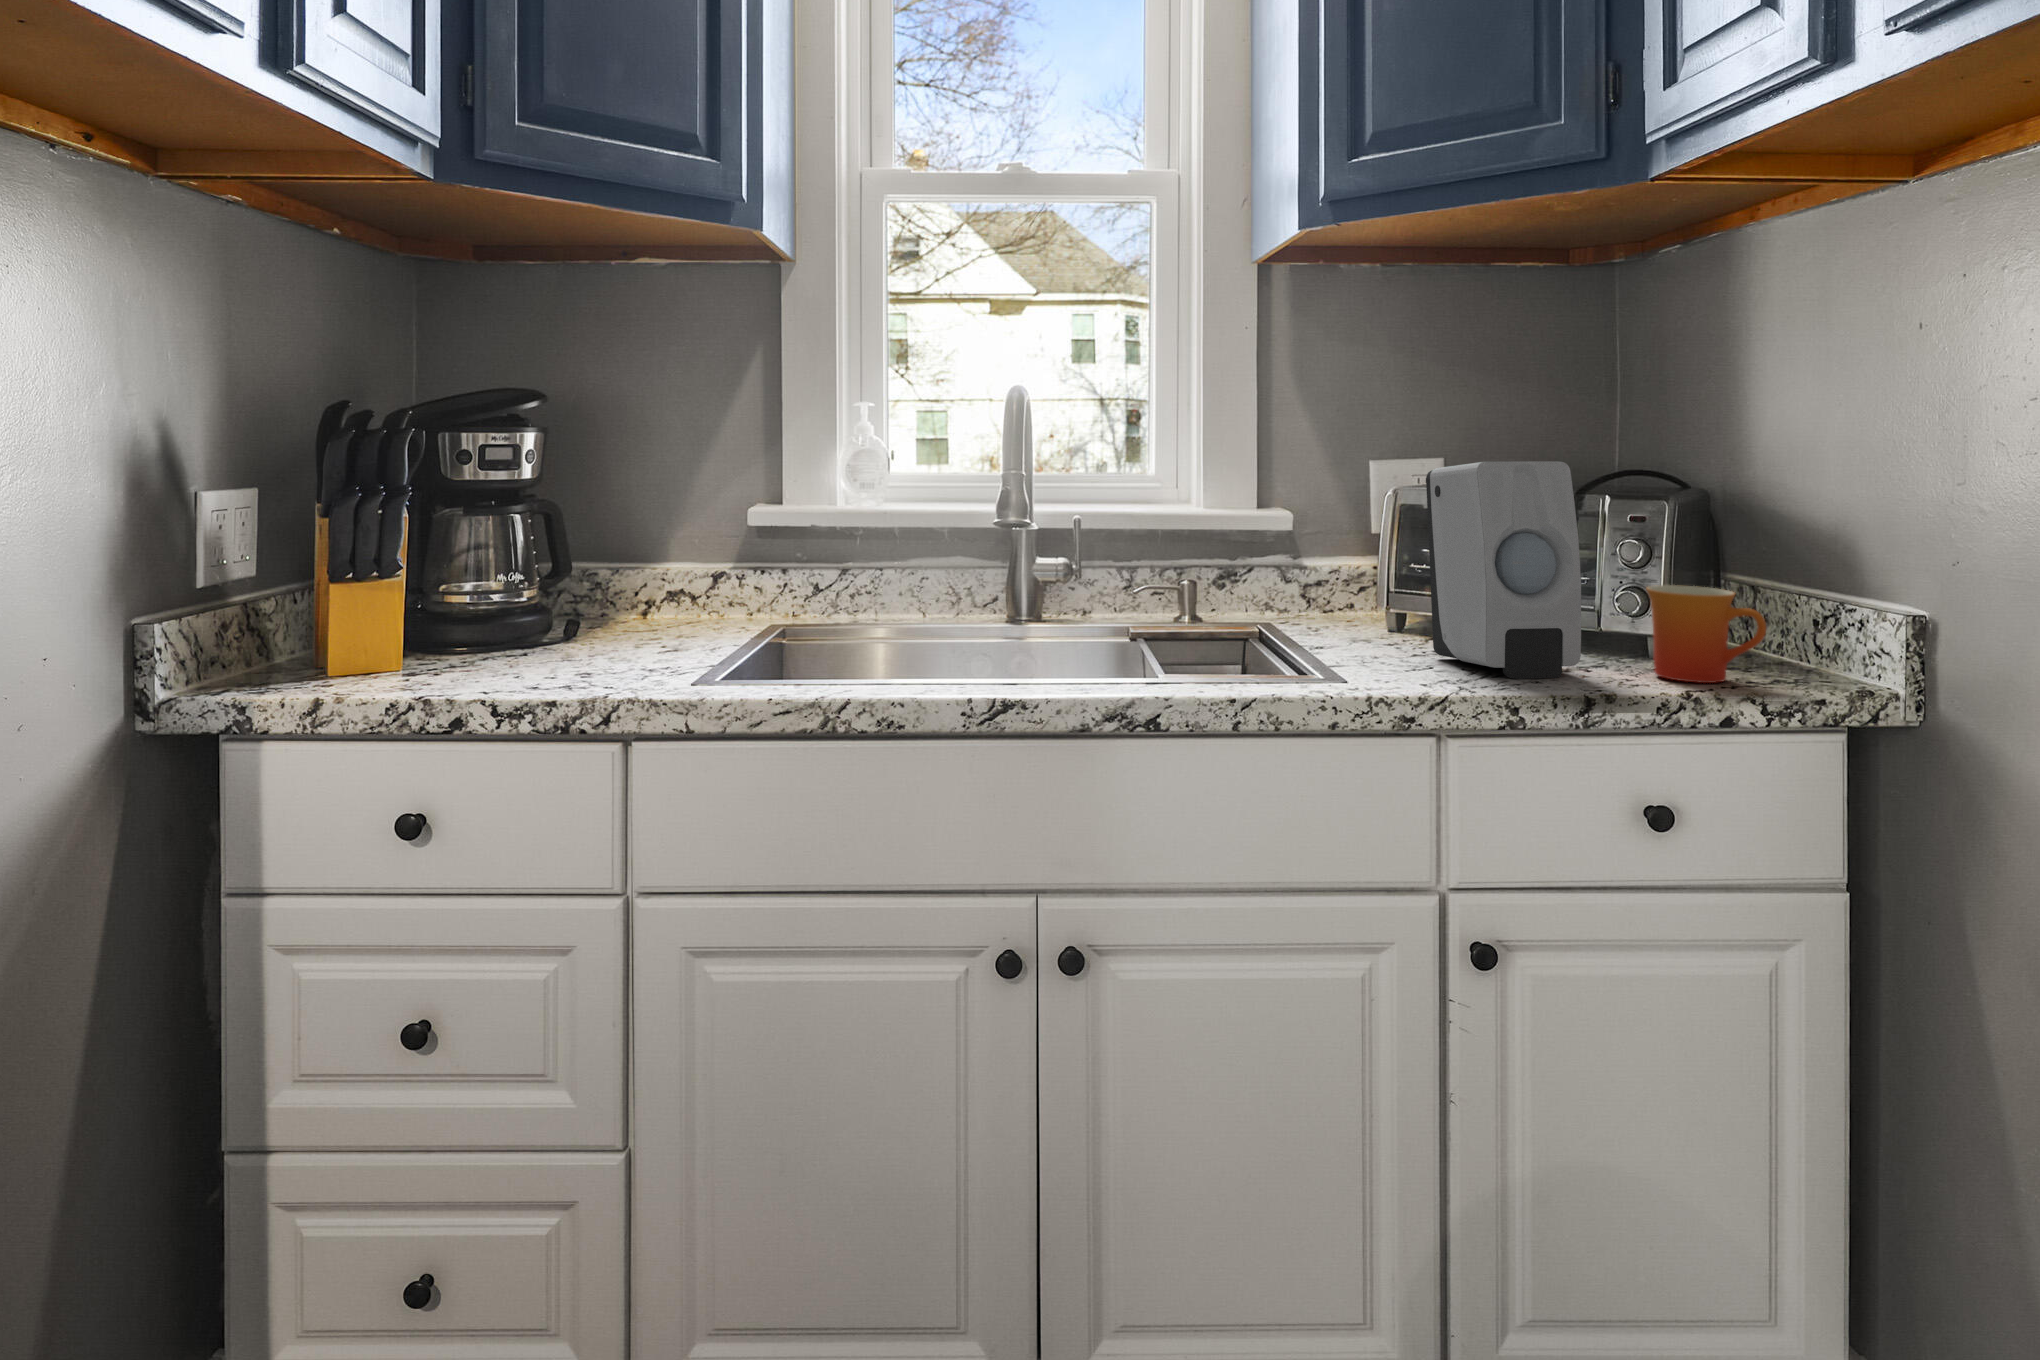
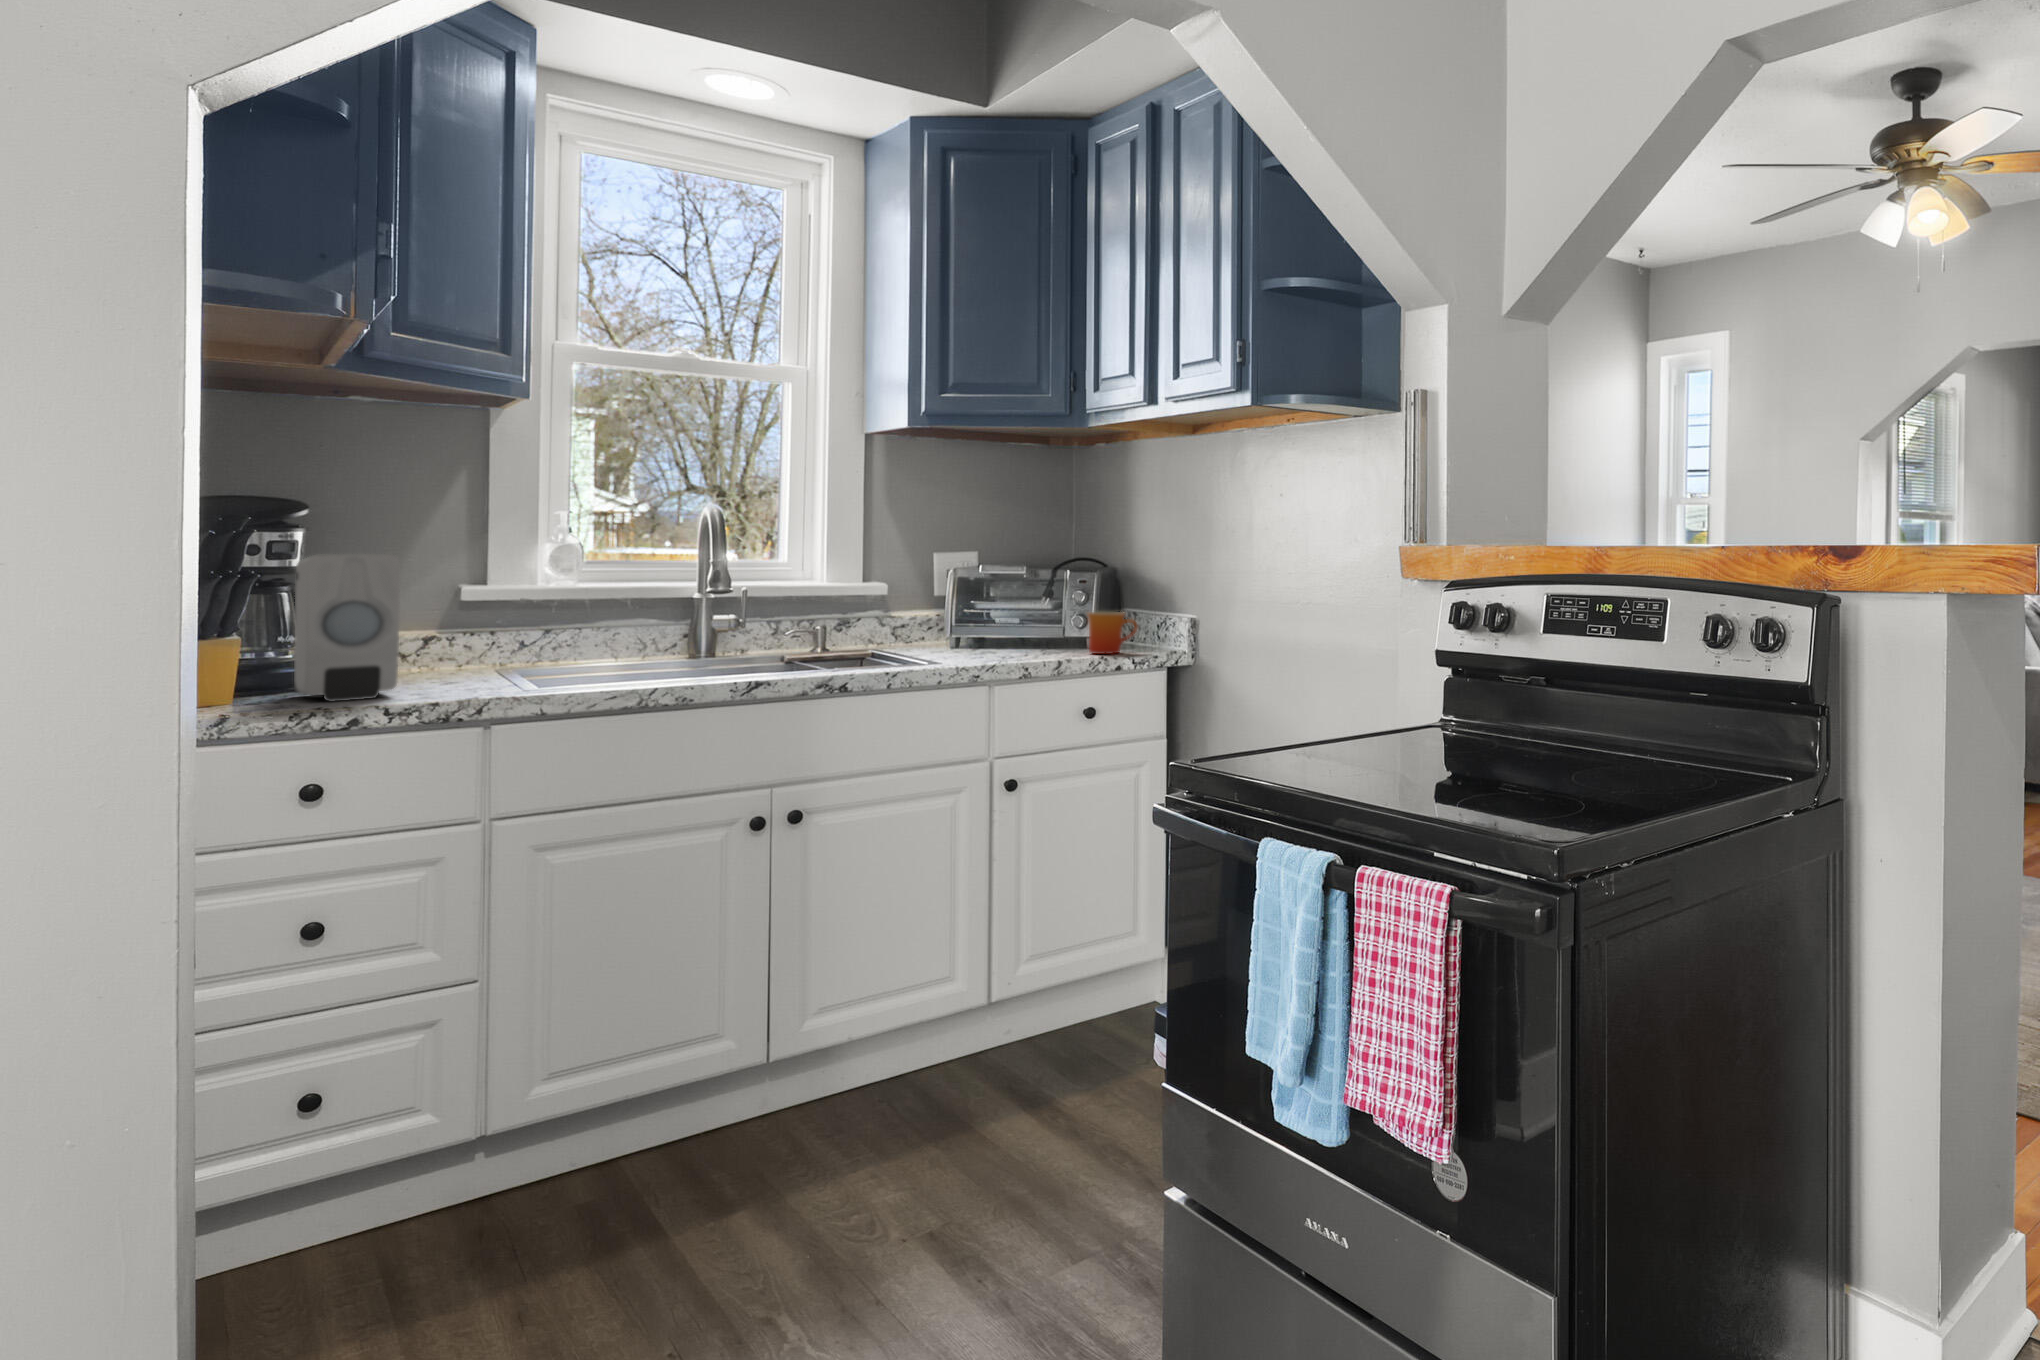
soap dispenser: present [1426,461,1581,679] -> present [294,554,400,702]

